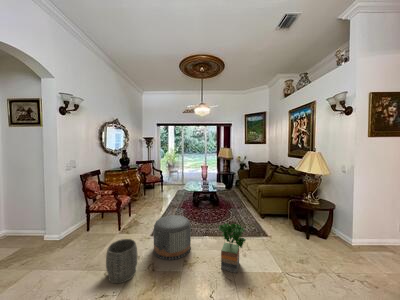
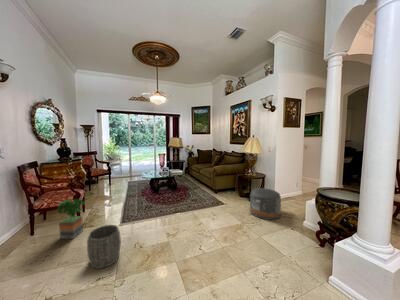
pouf: present [154,215,191,260] -> present [250,188,281,220]
potted tree: present [219,223,246,273] -> present [57,199,85,239]

